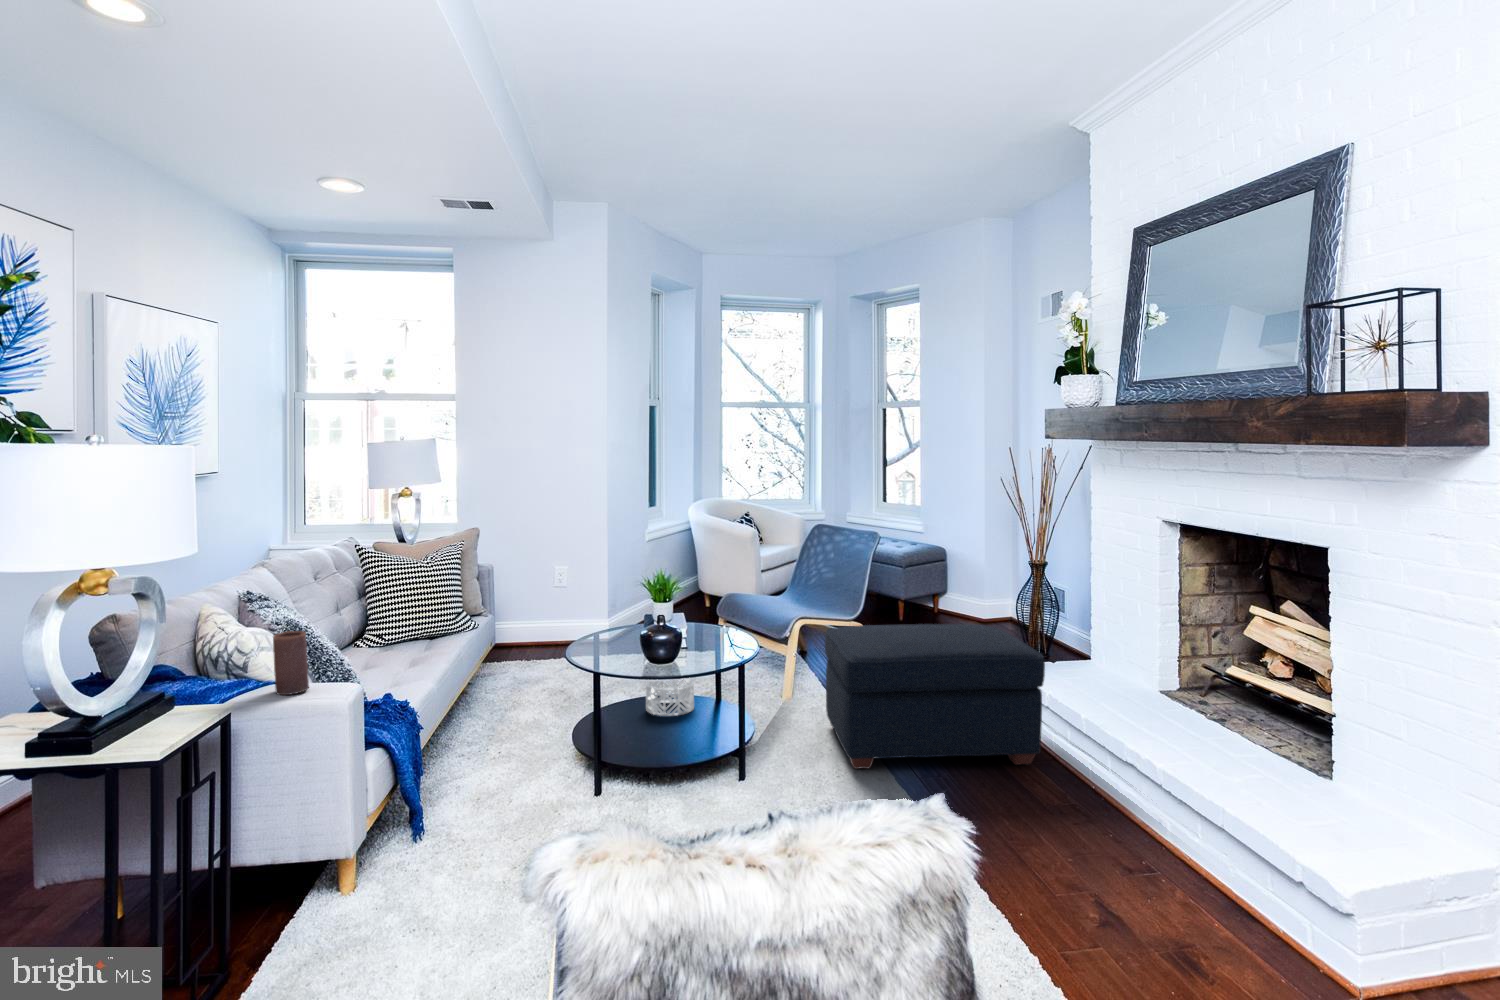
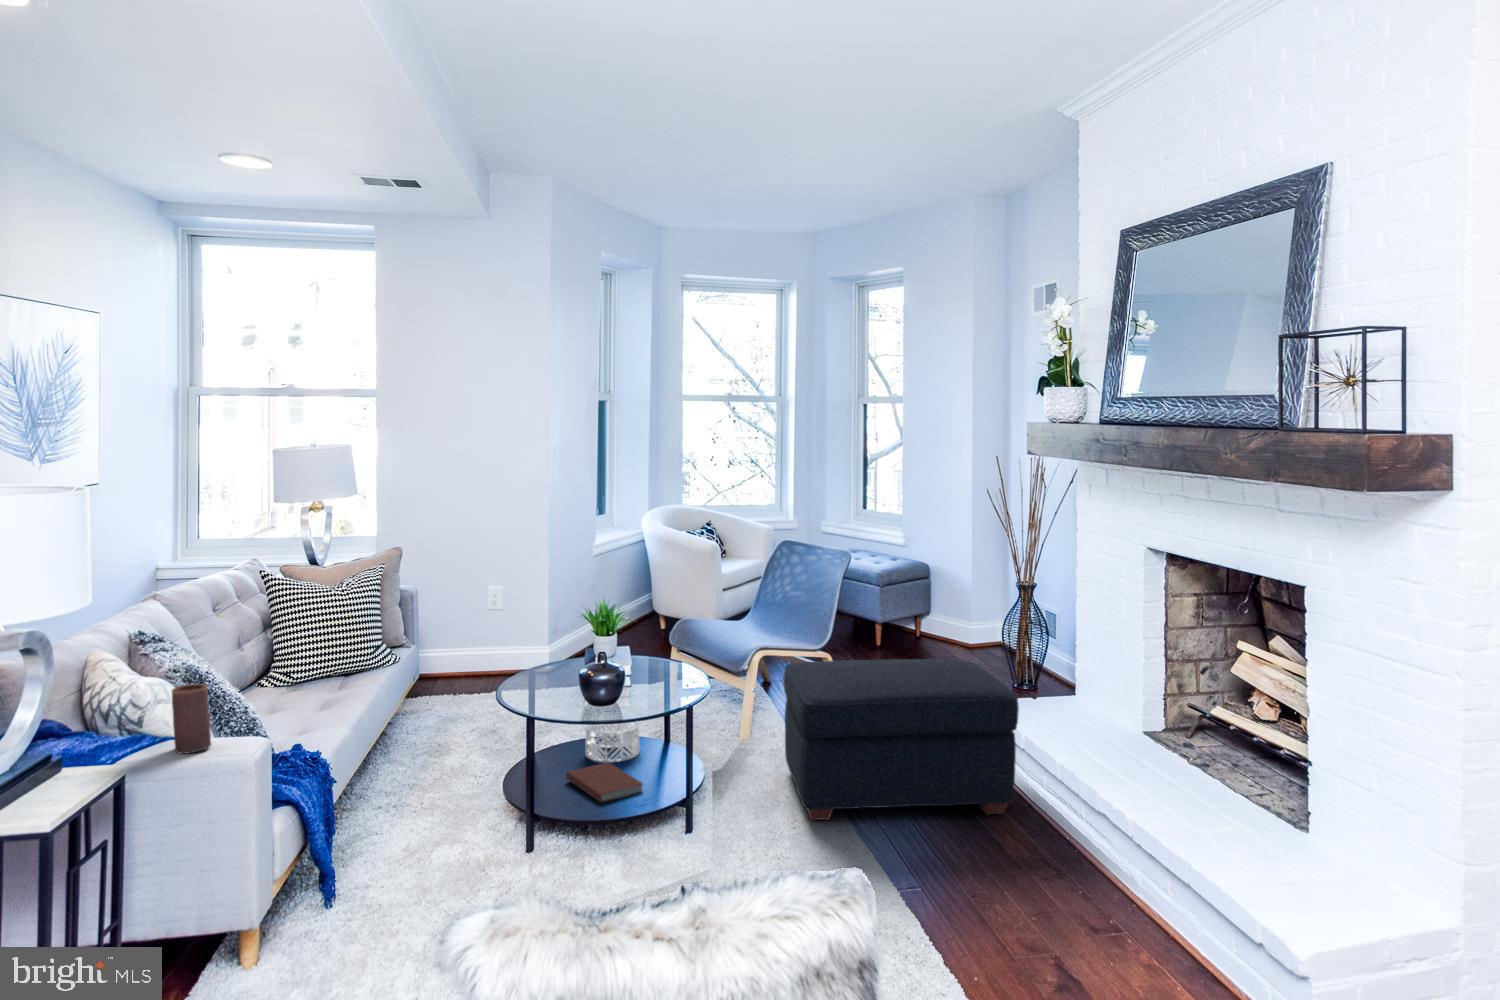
book: none [629,716,700,751] -> present [566,762,643,803]

